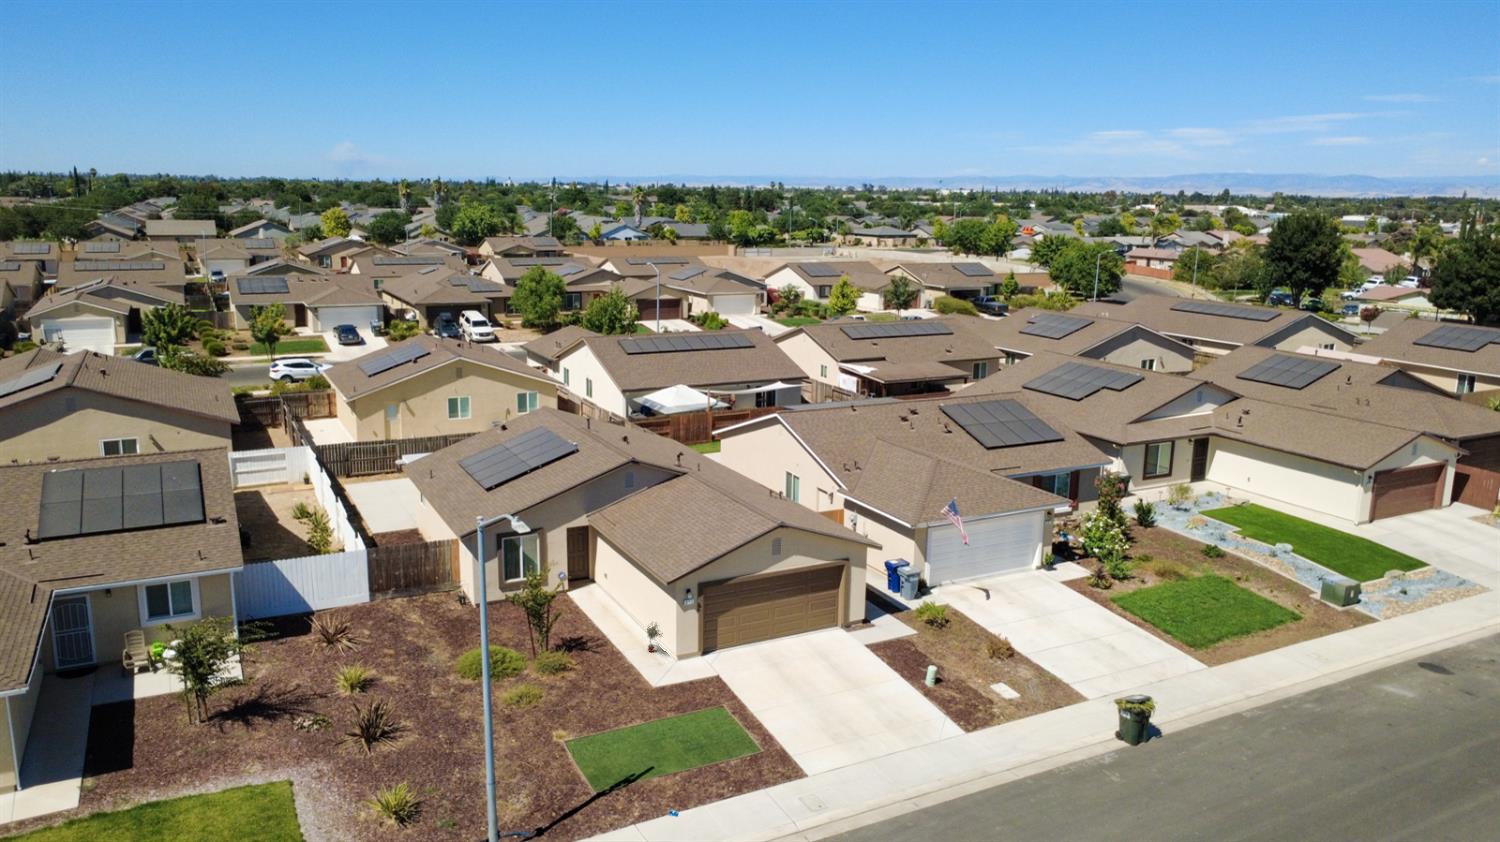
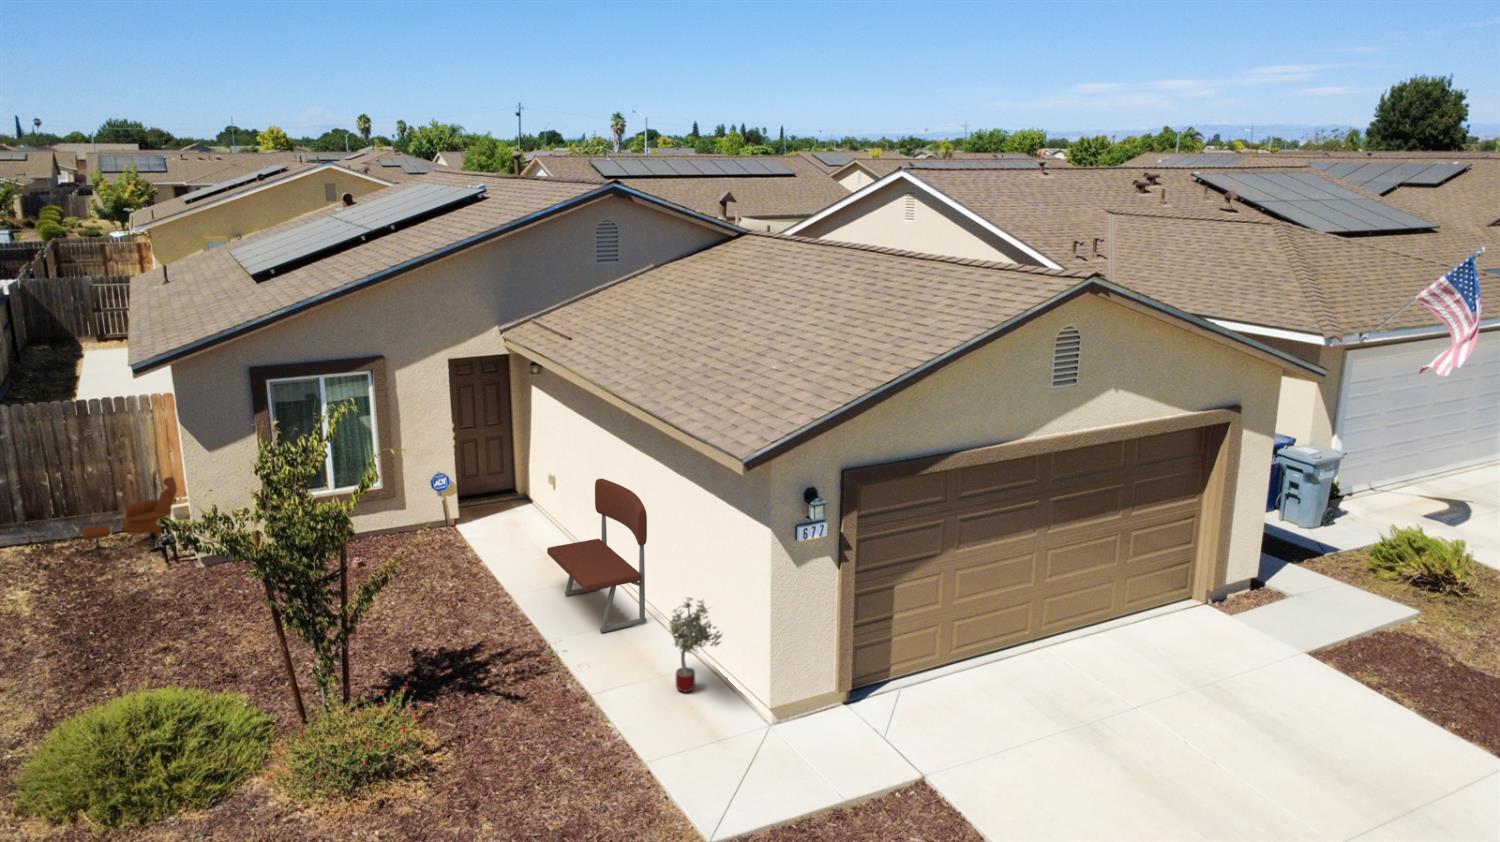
lounge chair: none [428,573,462,604] -> present [82,477,177,557]
bench: none [606,579,641,634] -> present [547,479,647,633]

